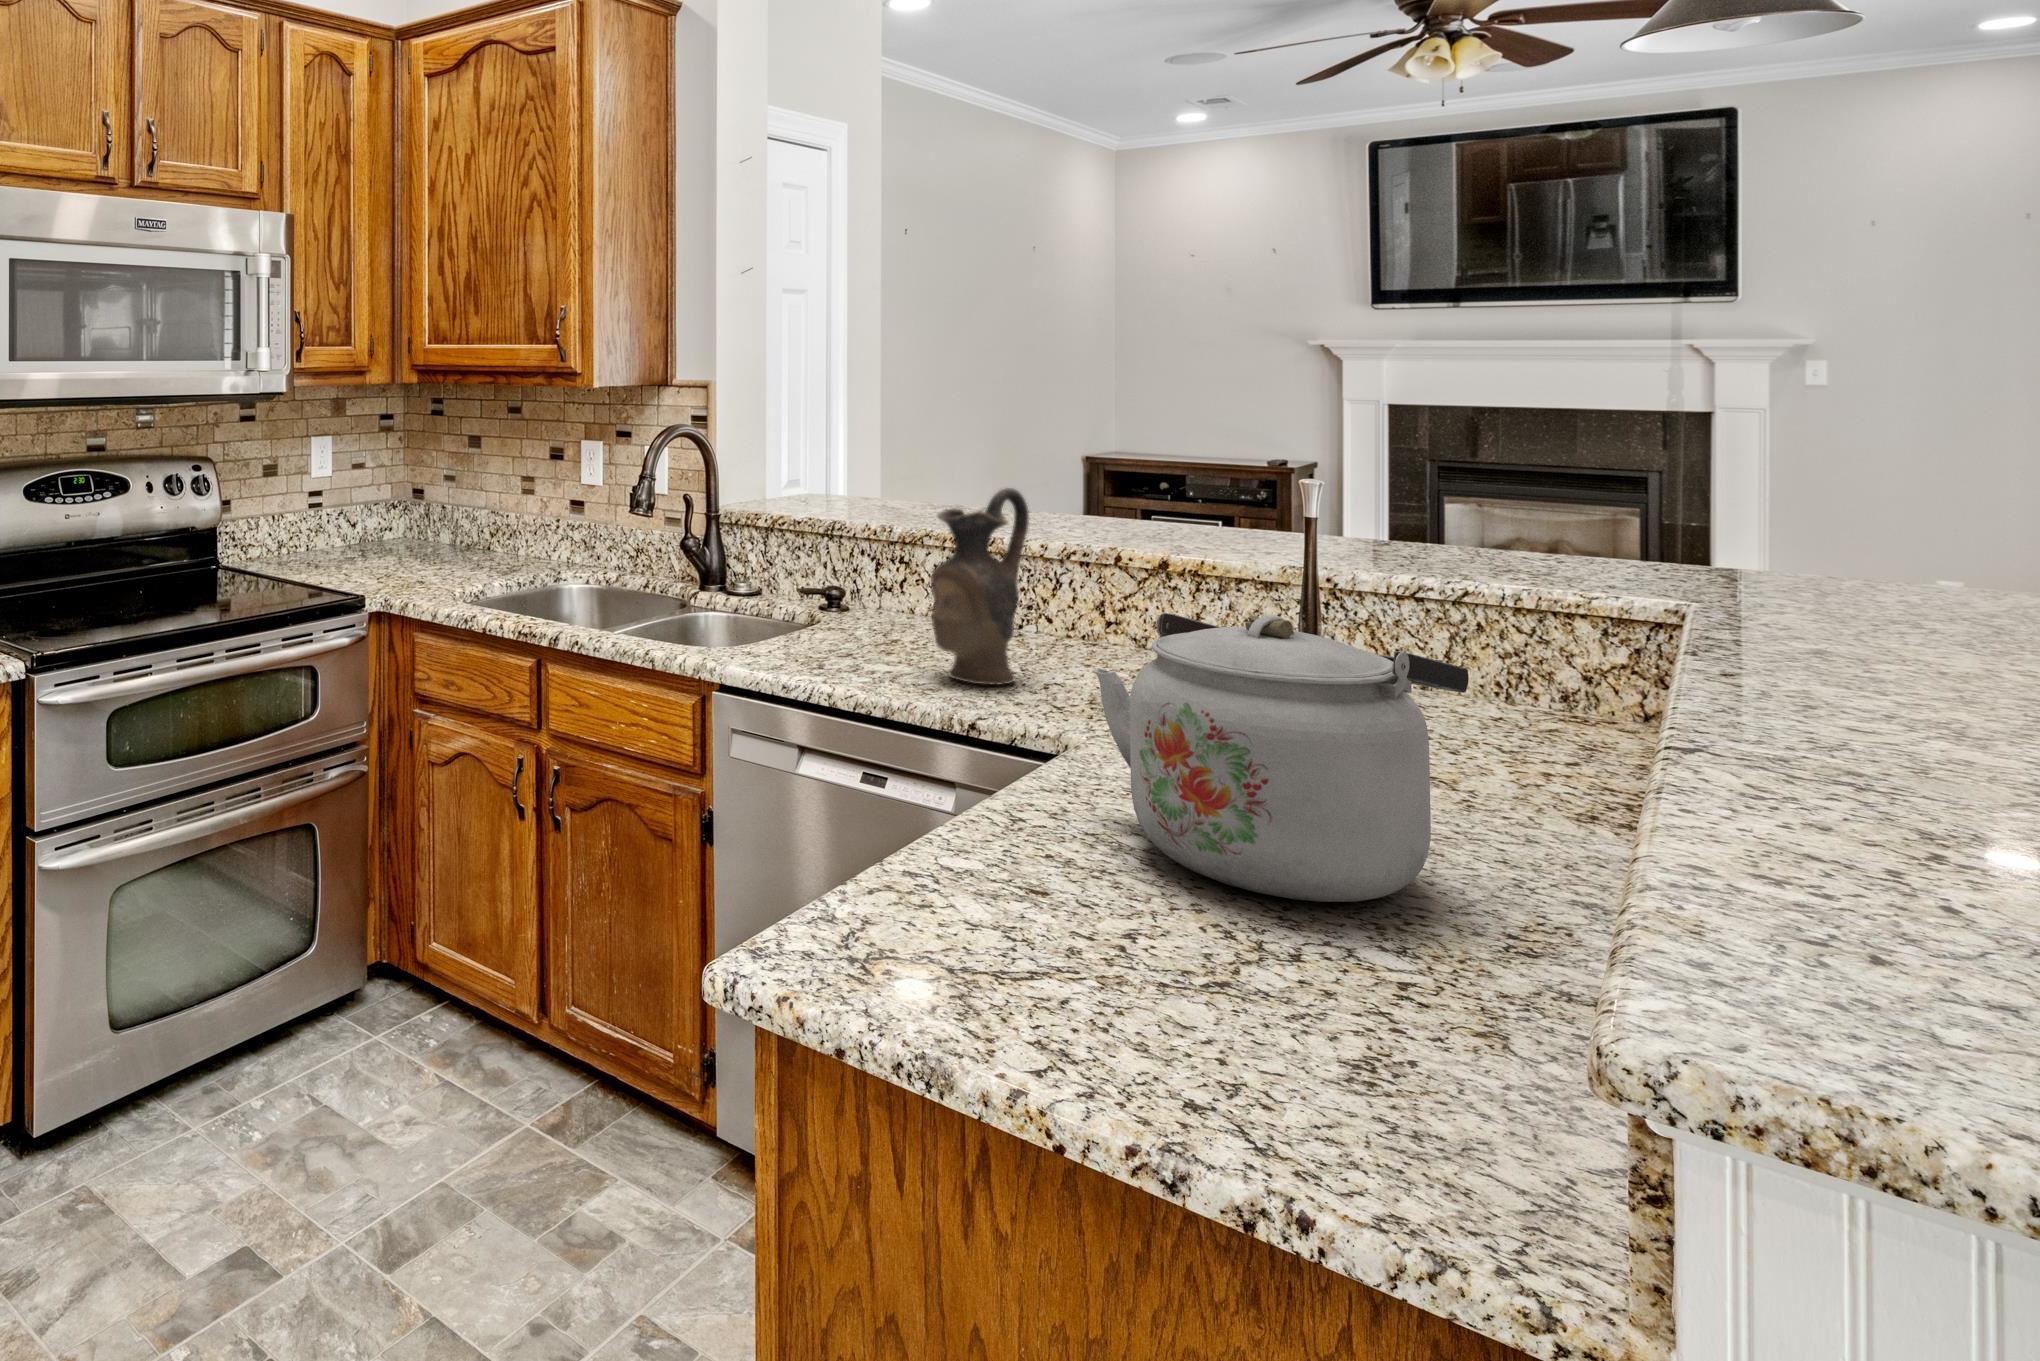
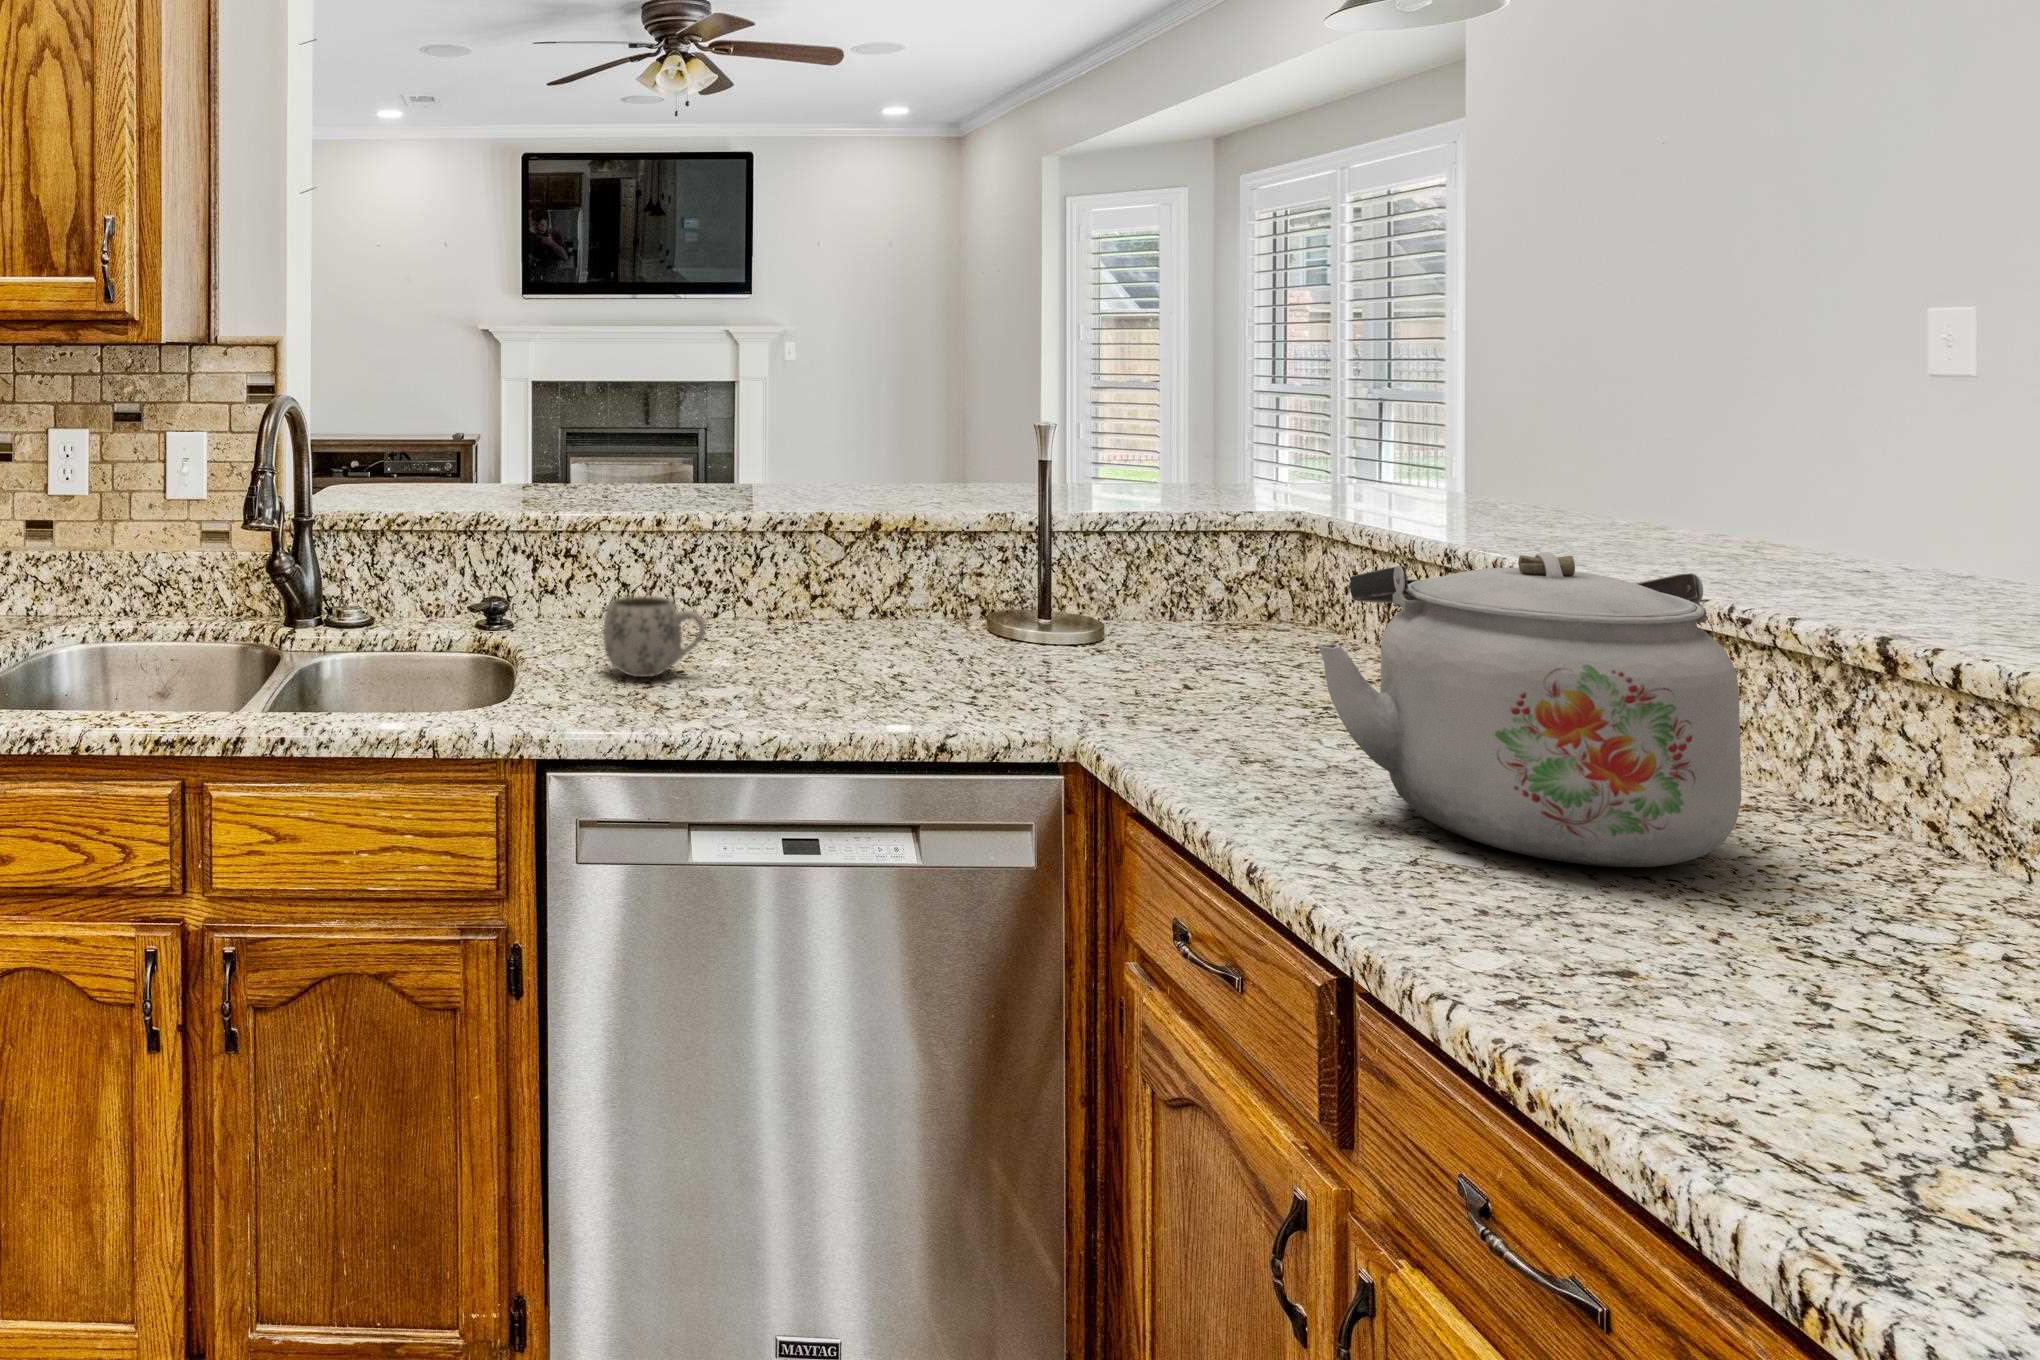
ceramic pitcher: present [931,488,1029,685] -> none [782,447,880,692]
mug: none [827,590,898,651] -> present [603,596,706,677]

